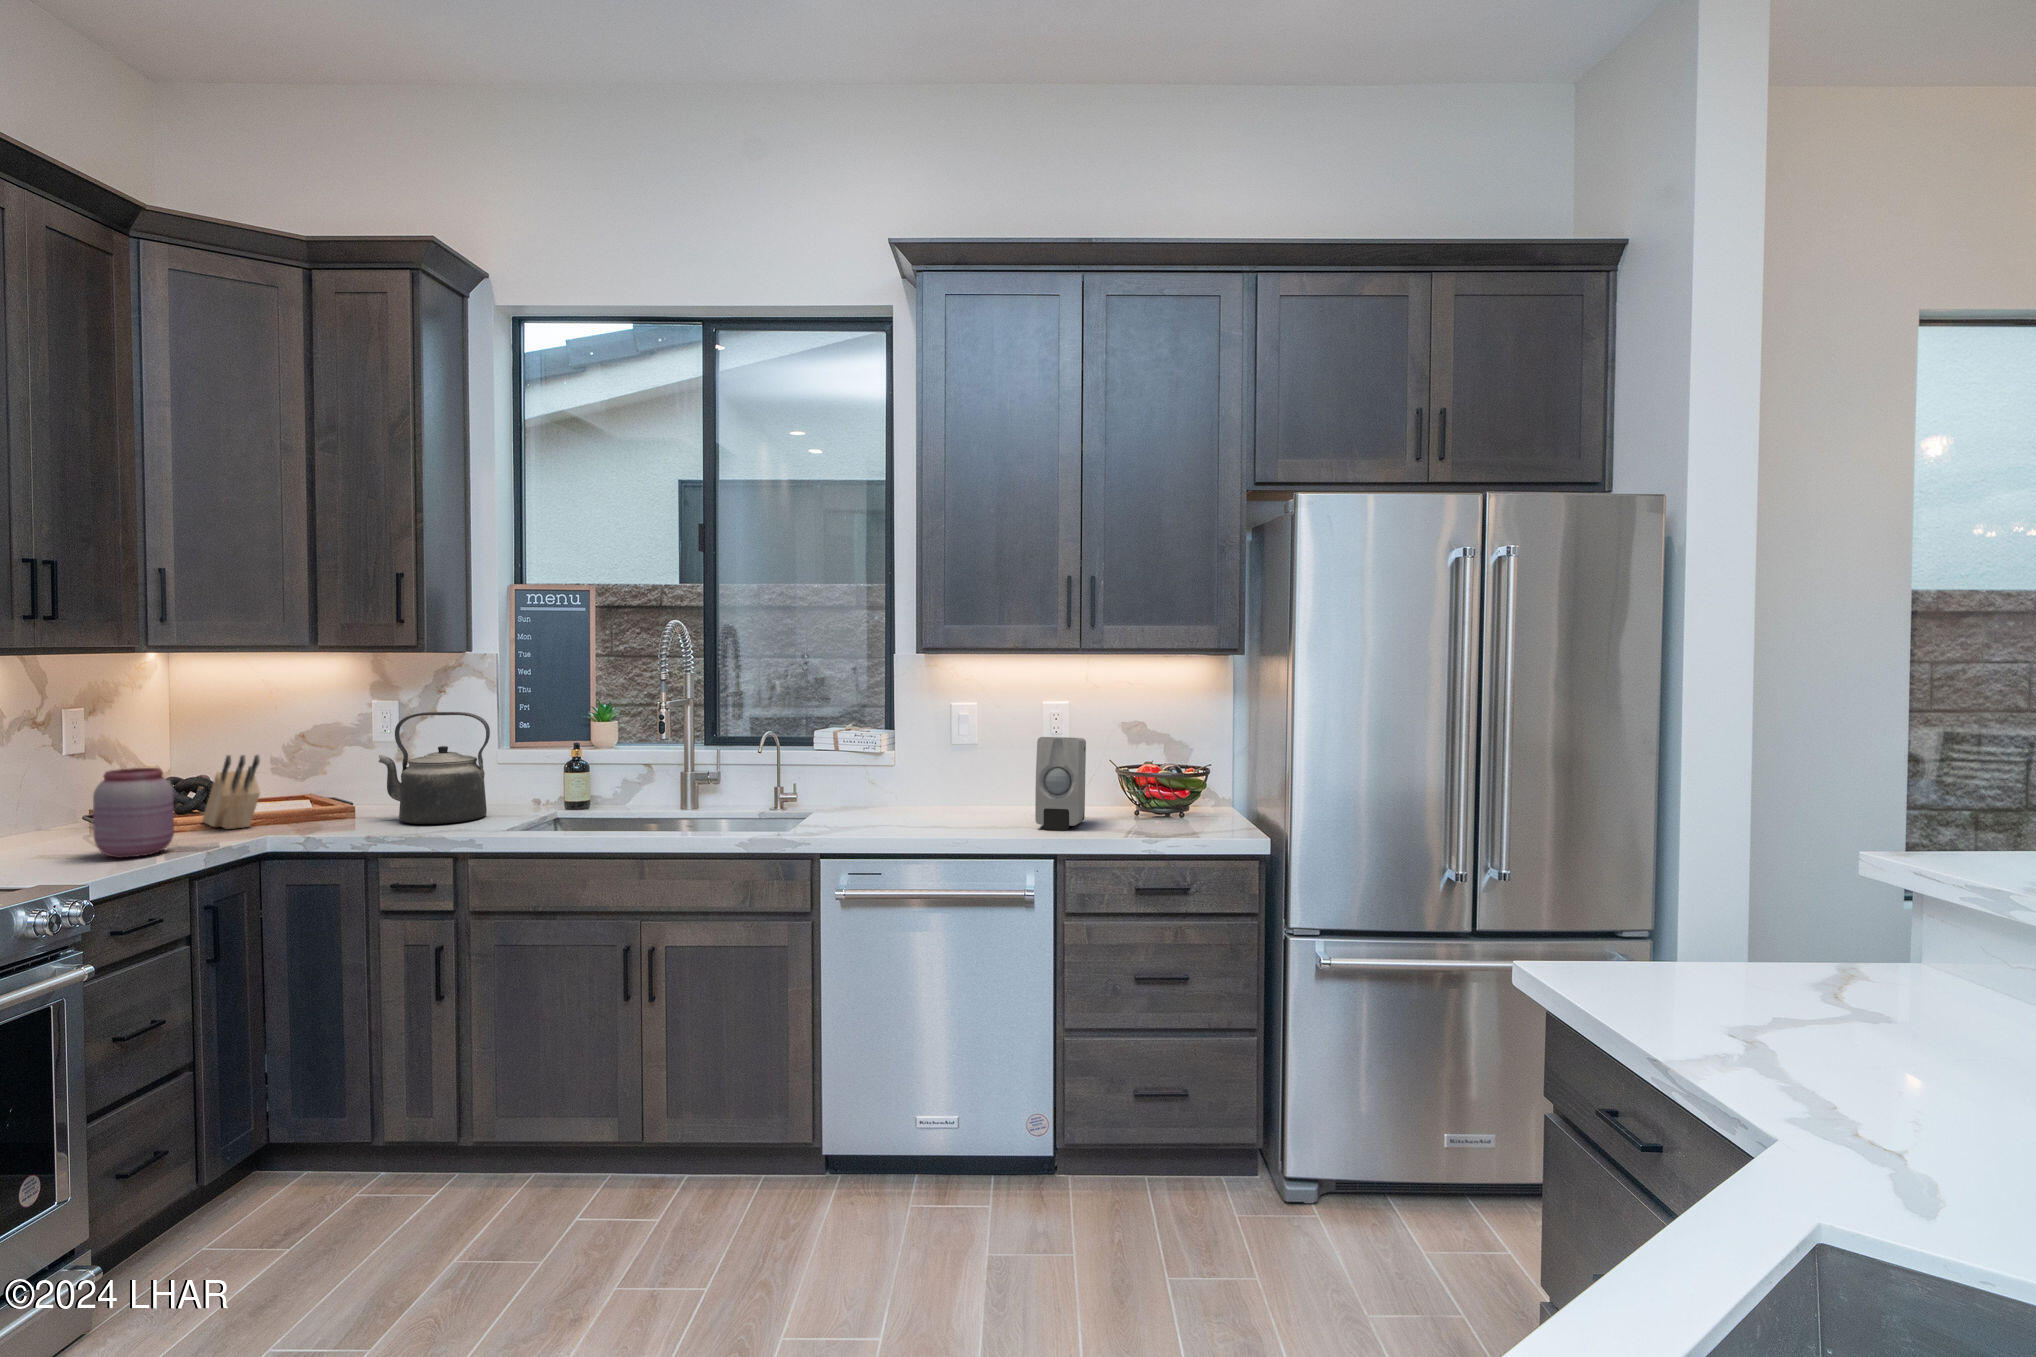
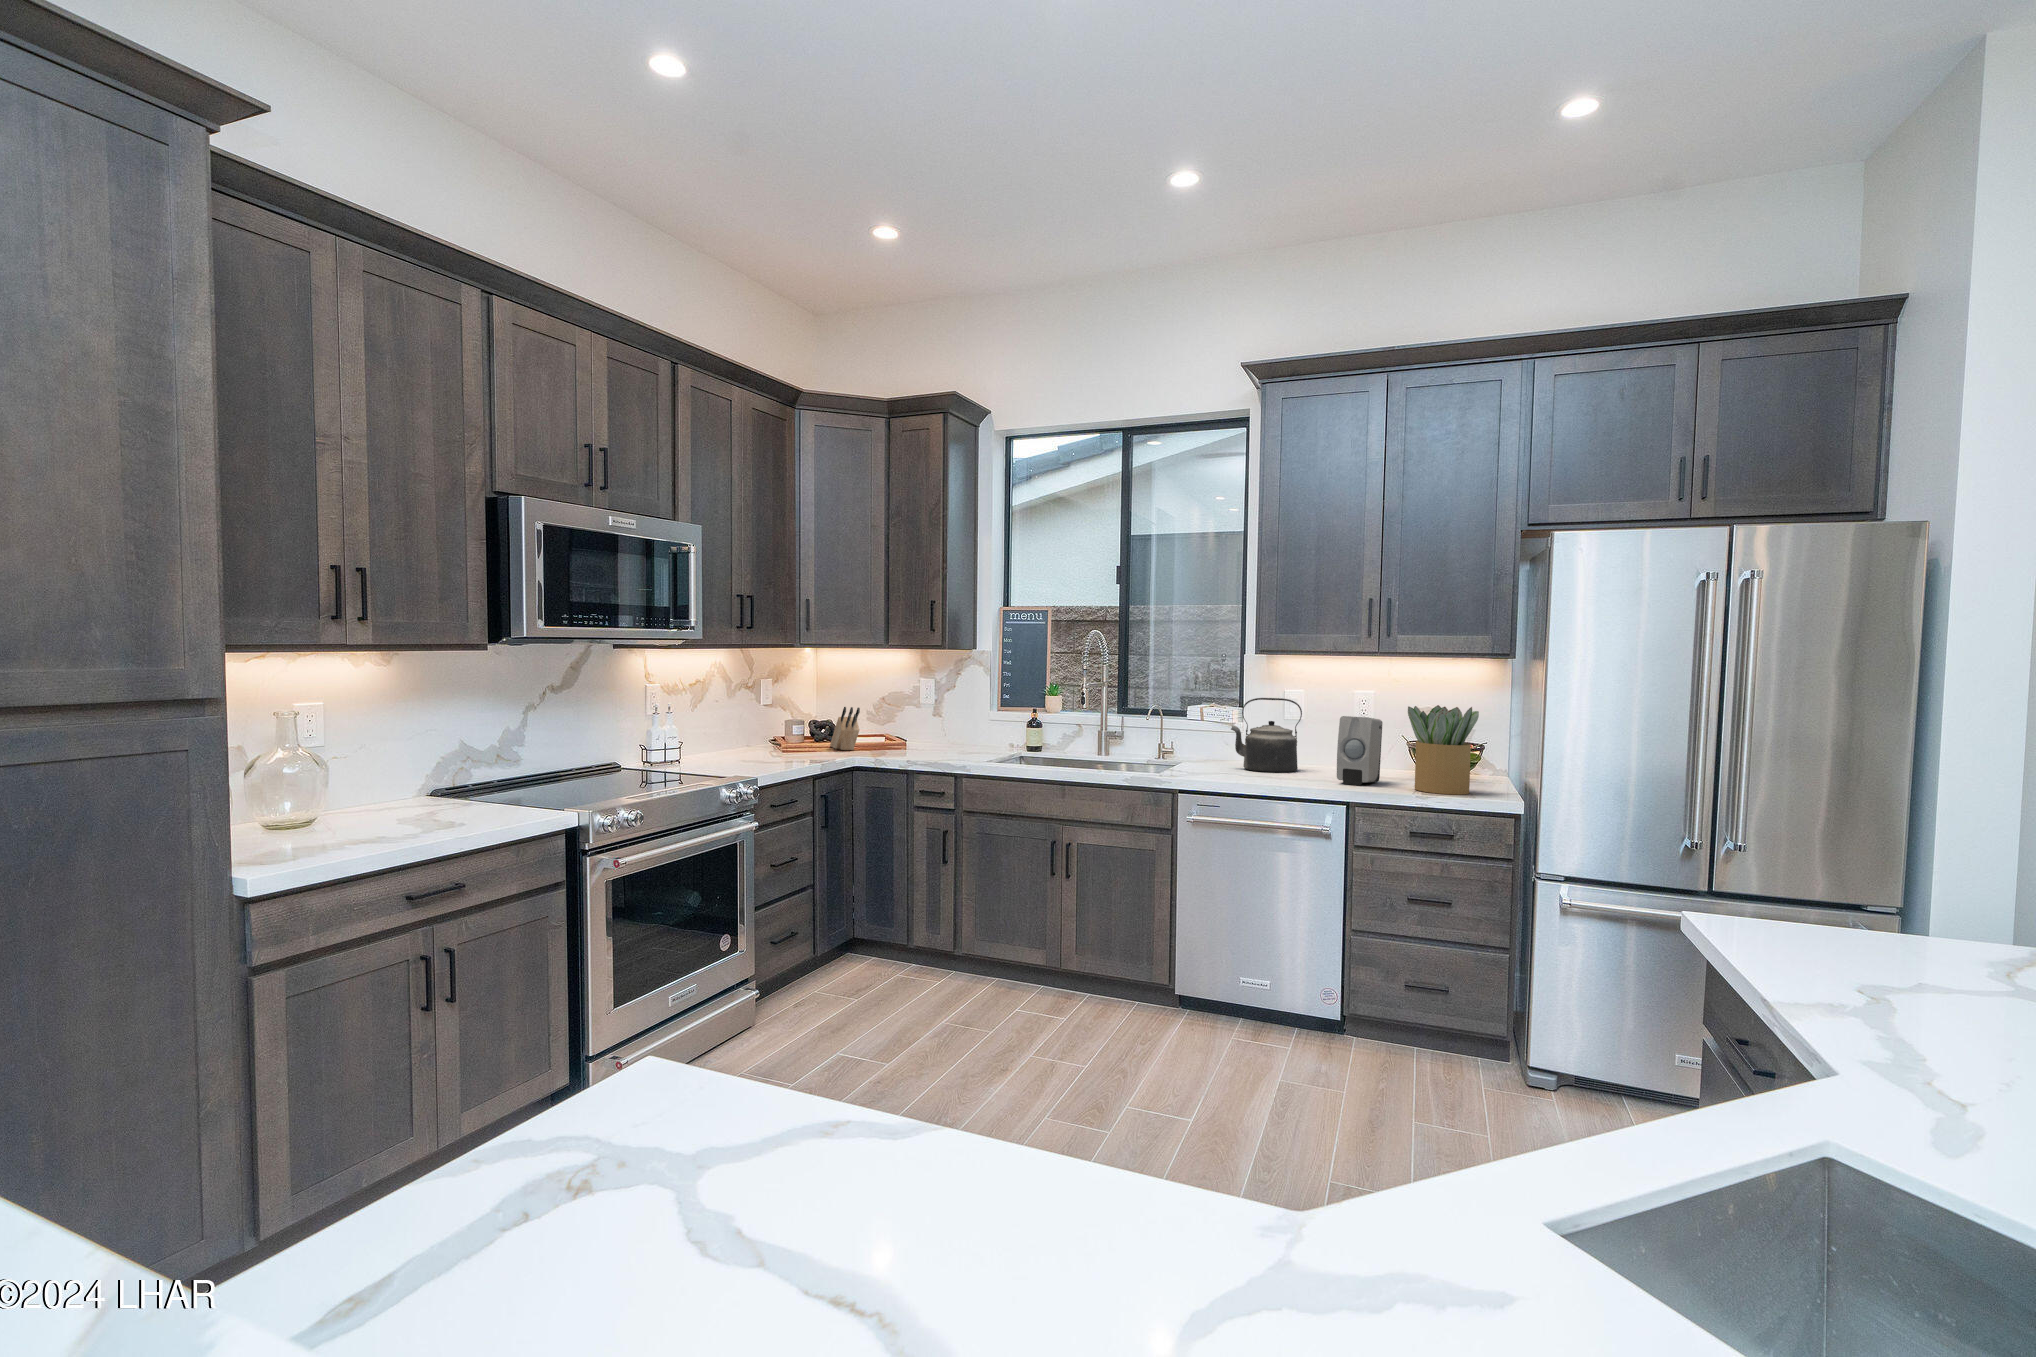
kettle: present [379,712,490,824] -> present [1231,698,1302,773]
potted plant: none [1125,718,1210,836] -> present [1408,705,1479,795]
jar: present [93,768,174,858] -> none [785,711,820,759]

